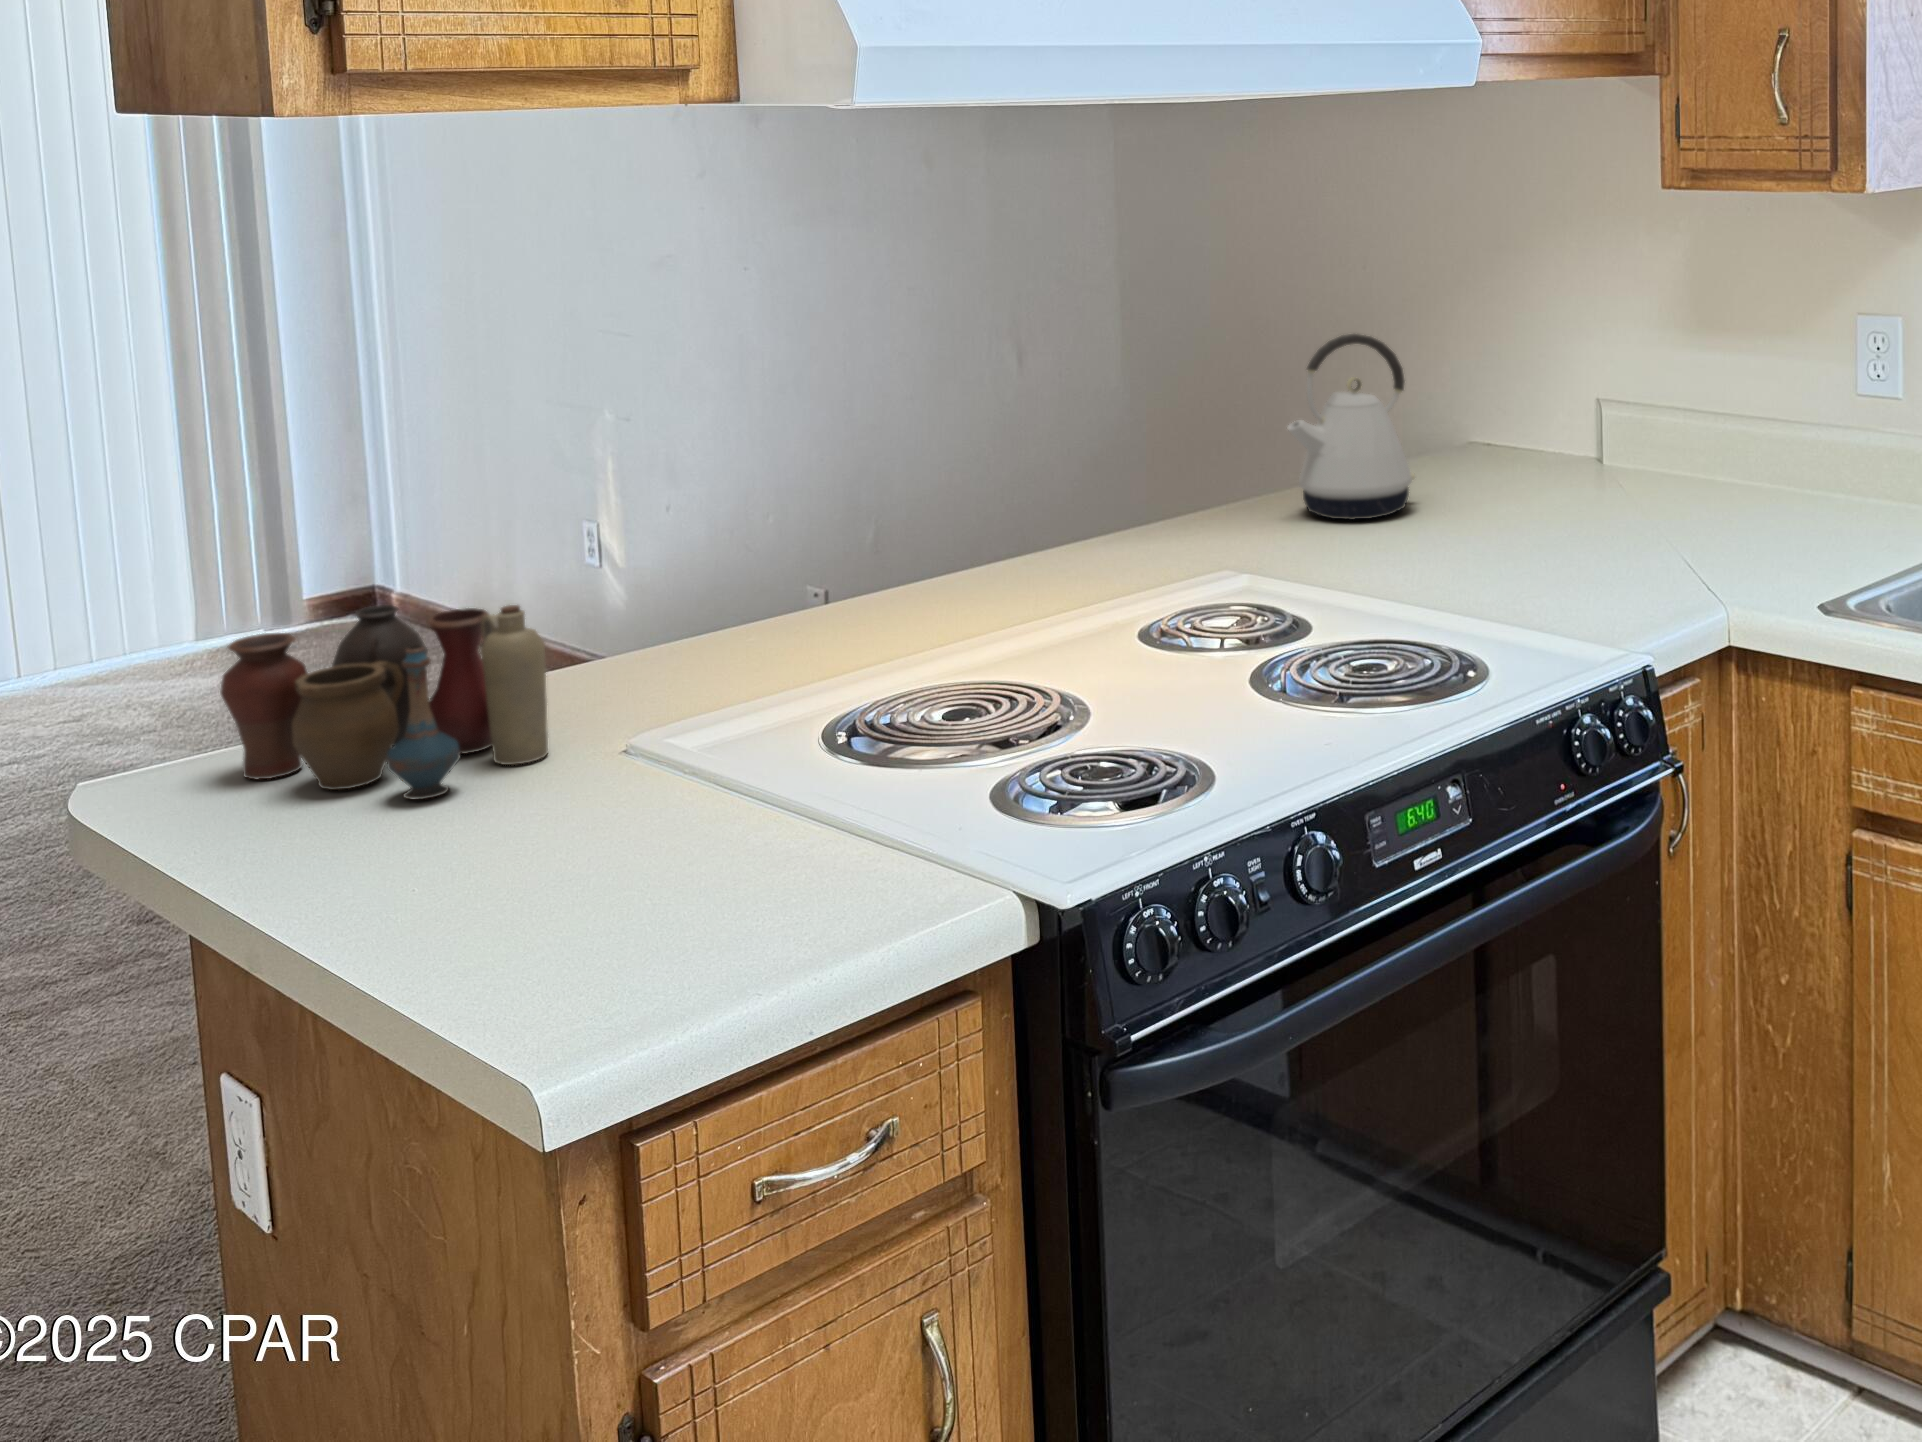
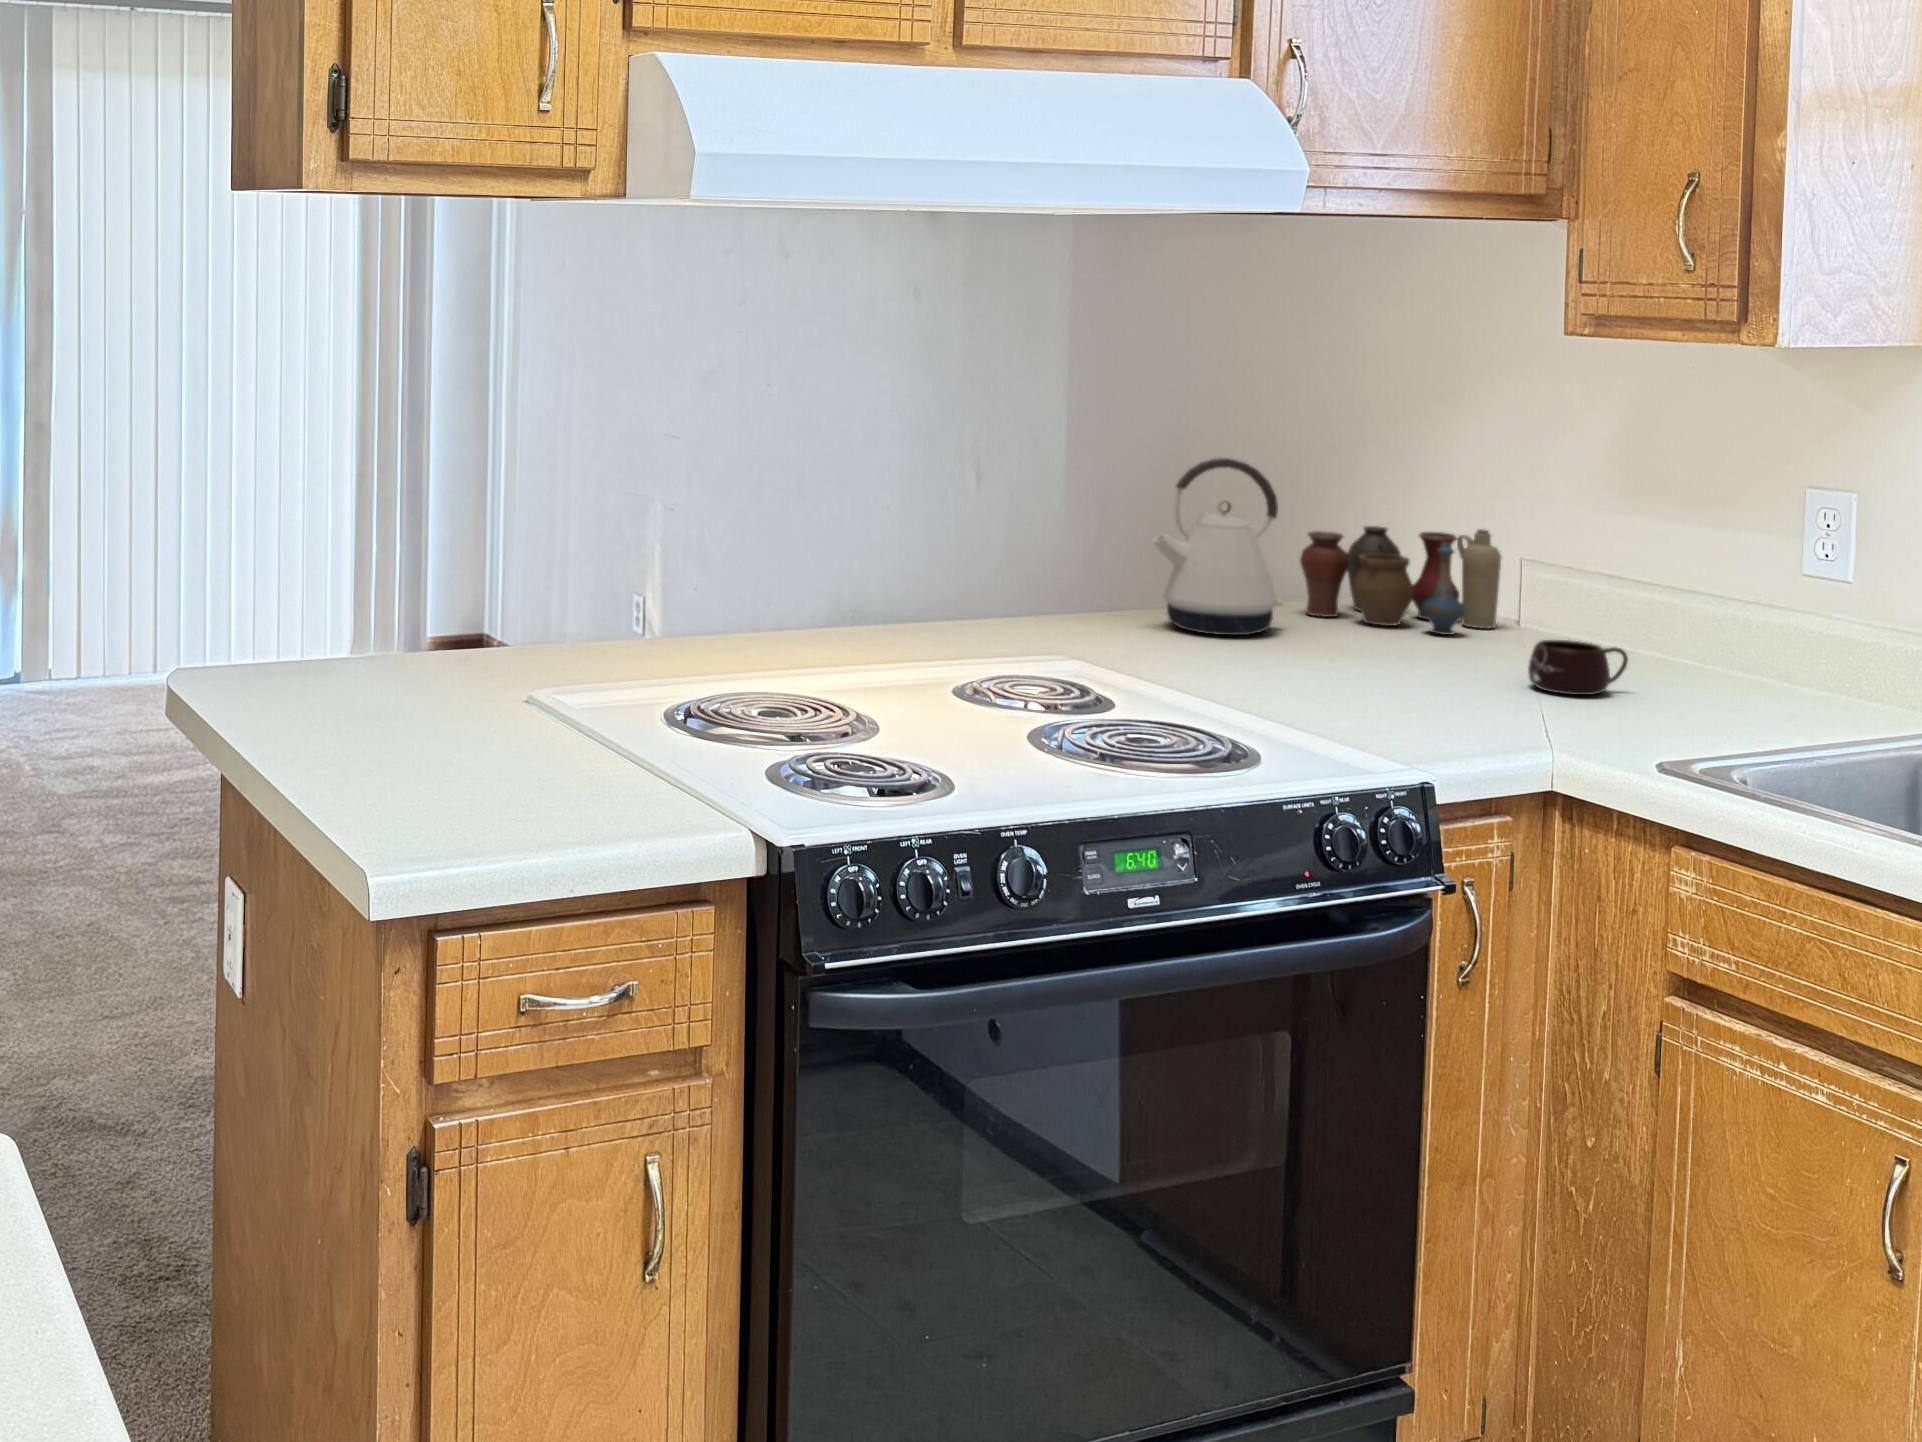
mug: none [1668,489,1752,543] -> present [1528,640,1628,695]
vase: present [220,605,548,799] -> present [1300,526,1501,635]

